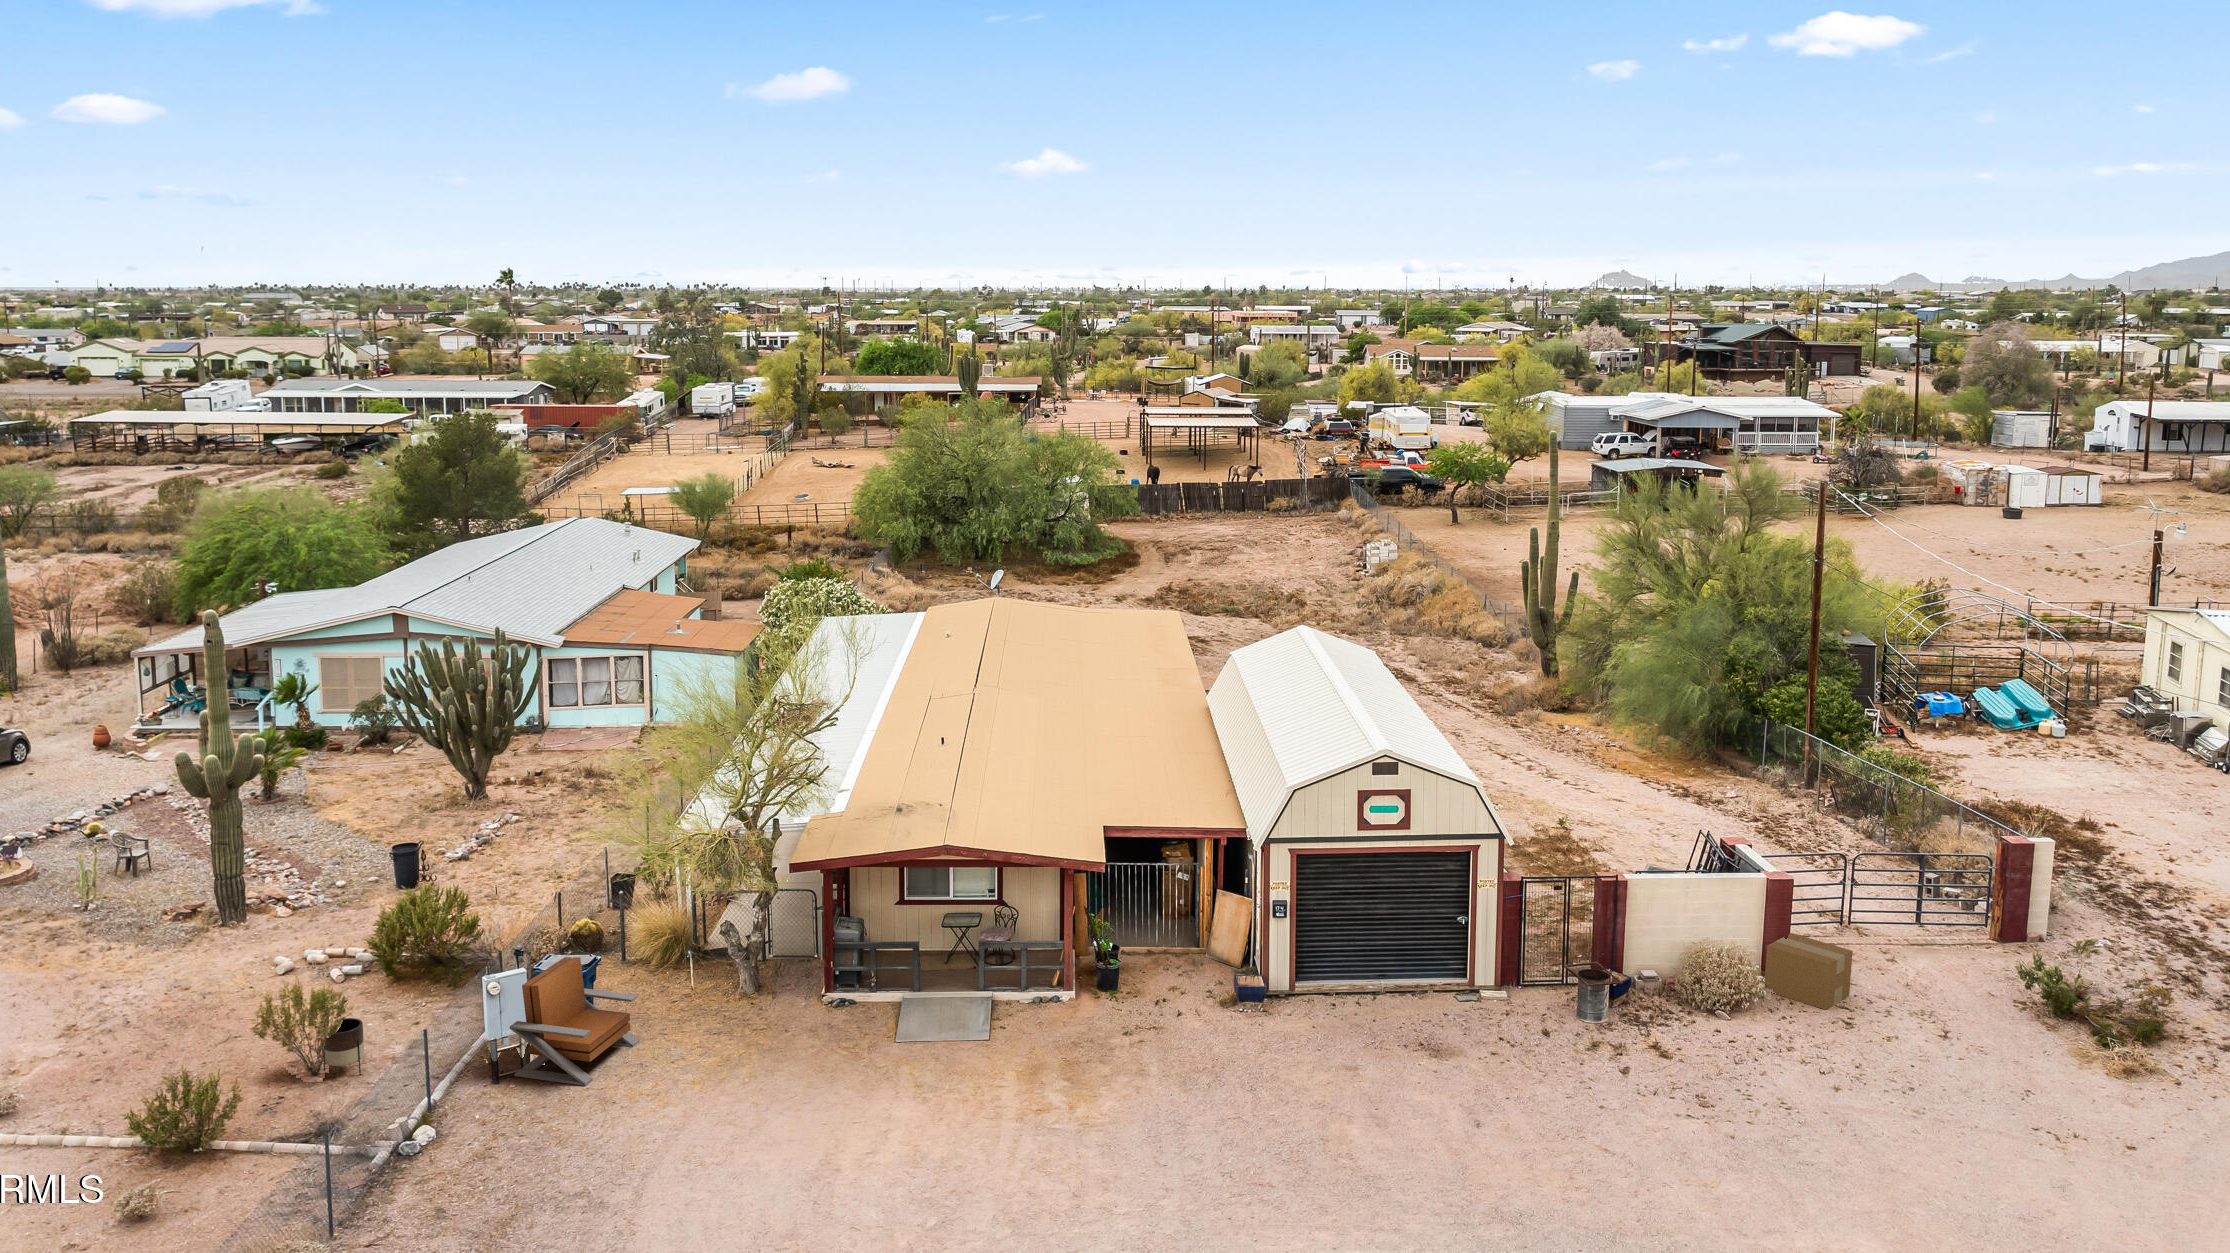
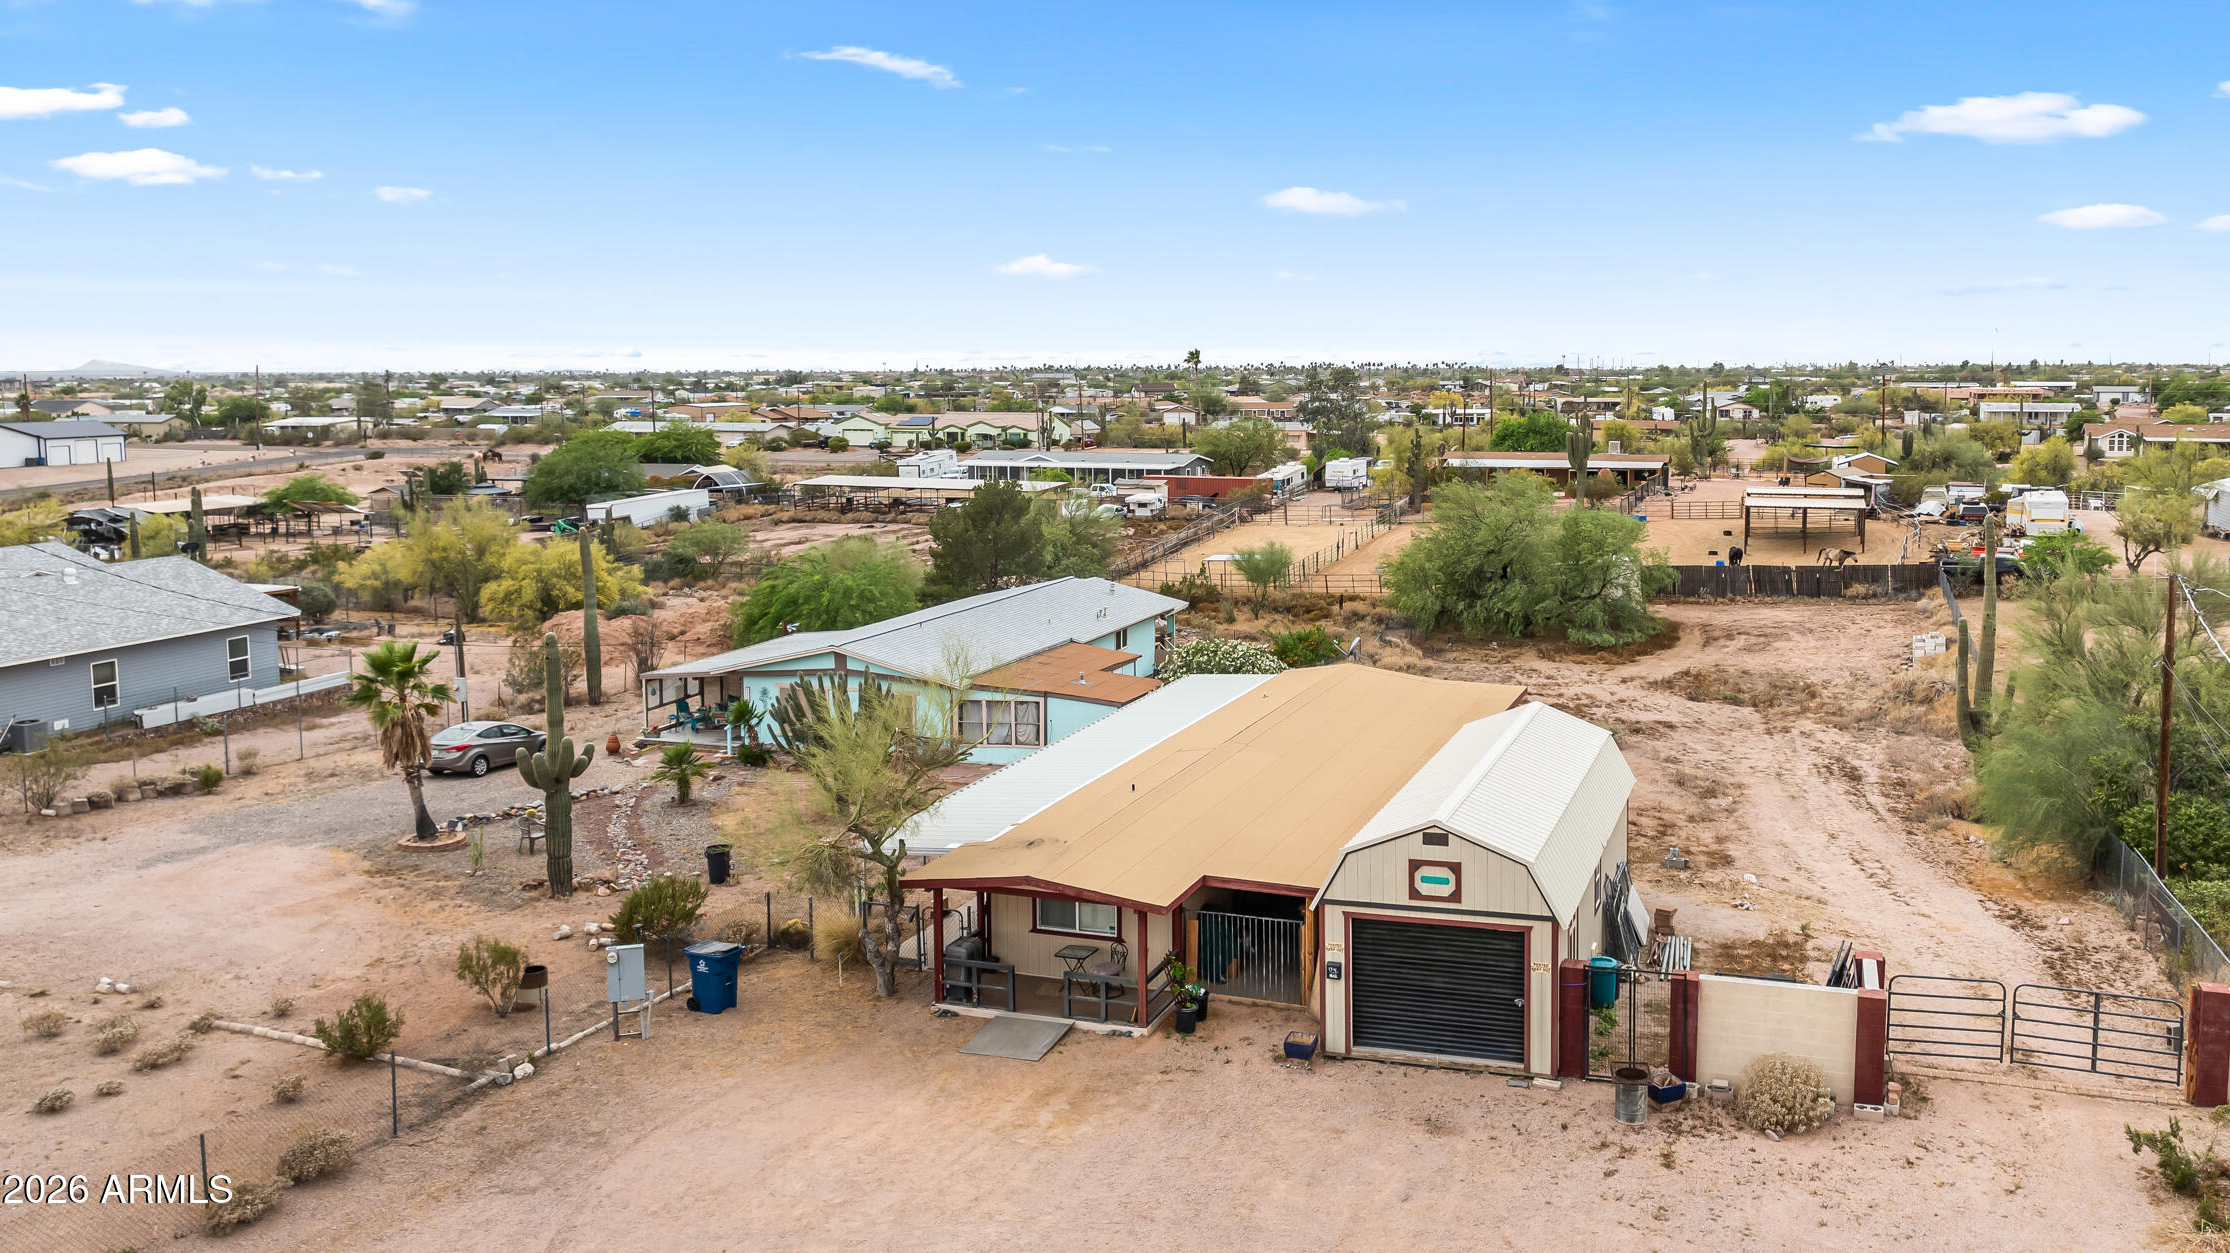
cardboard box: present [1765,933,1853,1010] -> none [1855,1066,1954,1153]
lounge chair: present [510,957,639,1086] -> none [637,936,753,1042]

